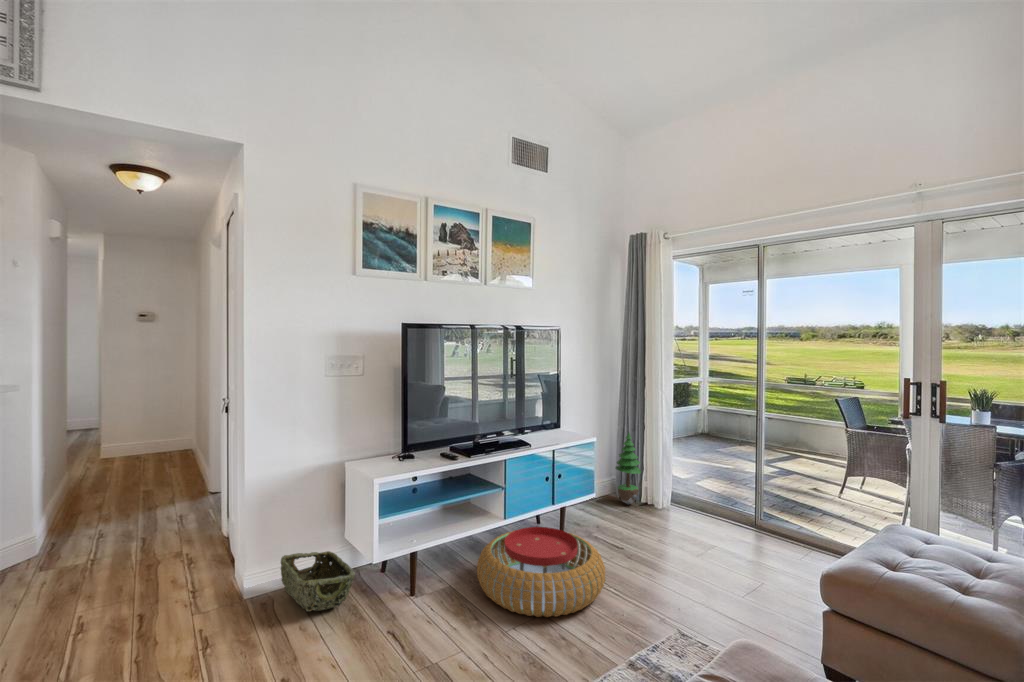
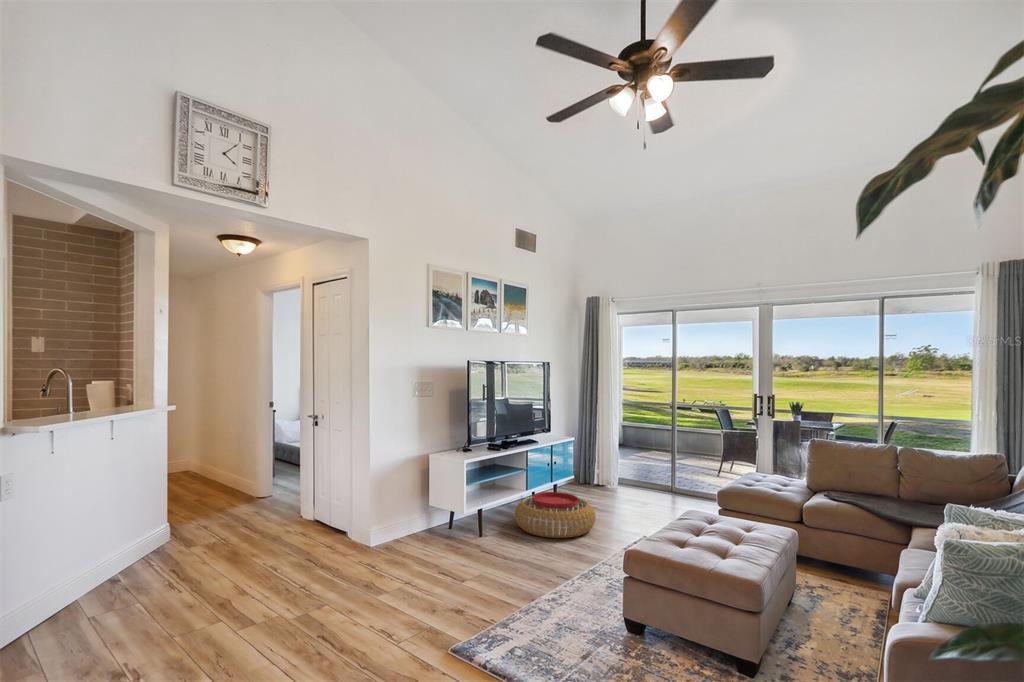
potted tree: present [616,433,641,504] -> none [579,436,598,488]
woven basket: present [281,551,355,611] -> none [391,513,447,544]

